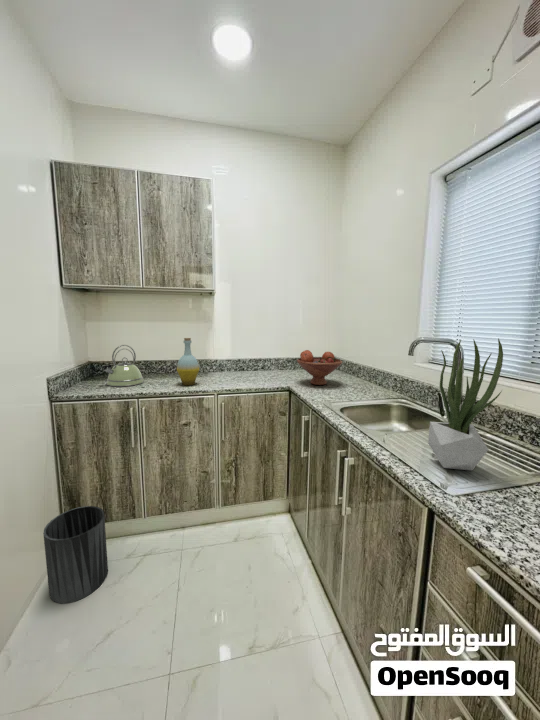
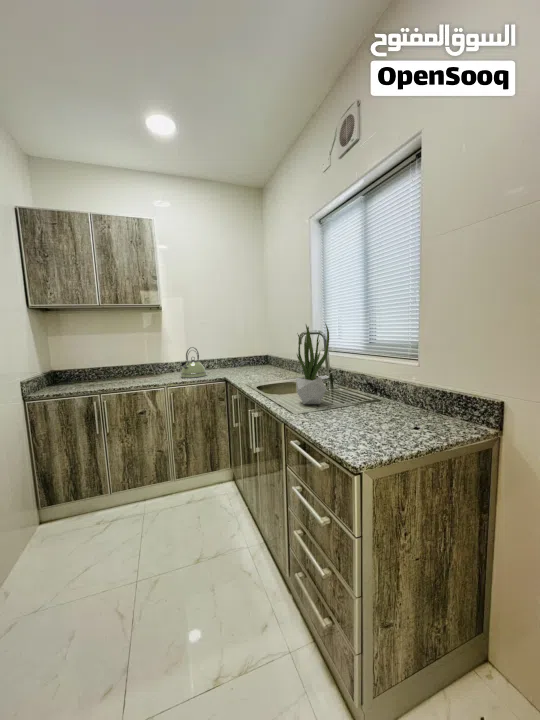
bottle: present [177,338,199,385] -> none [132,344,151,382]
kettle: present [102,345,144,386] -> present [181,347,207,378]
fruit bowl: present [297,350,342,385] -> none [231,348,266,375]
trash can: present [43,506,108,603] -> none [26,483,81,558]

